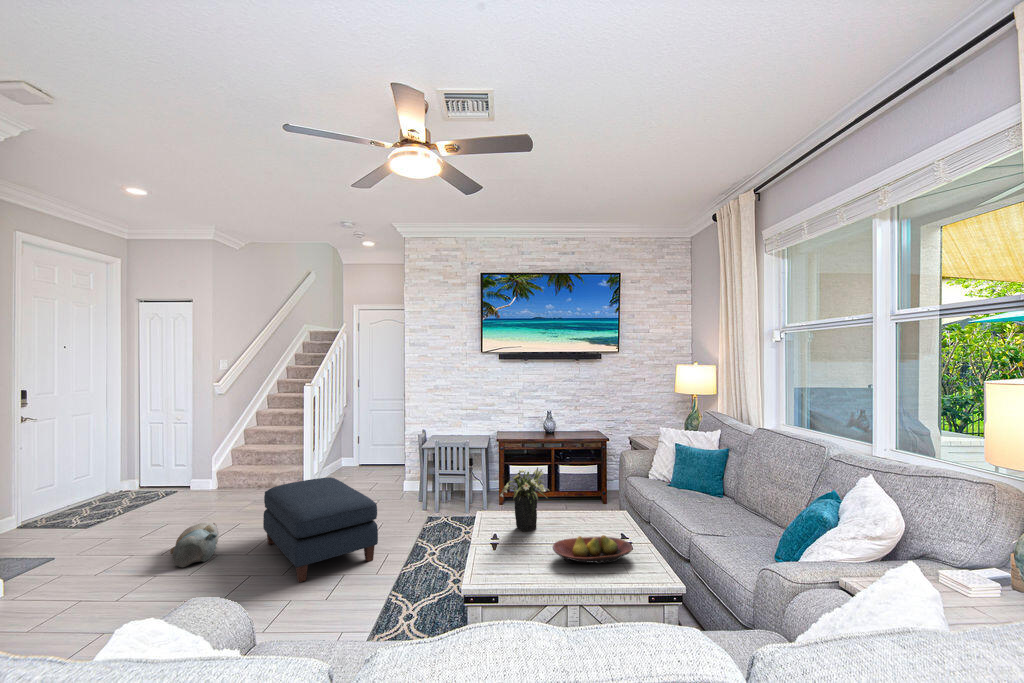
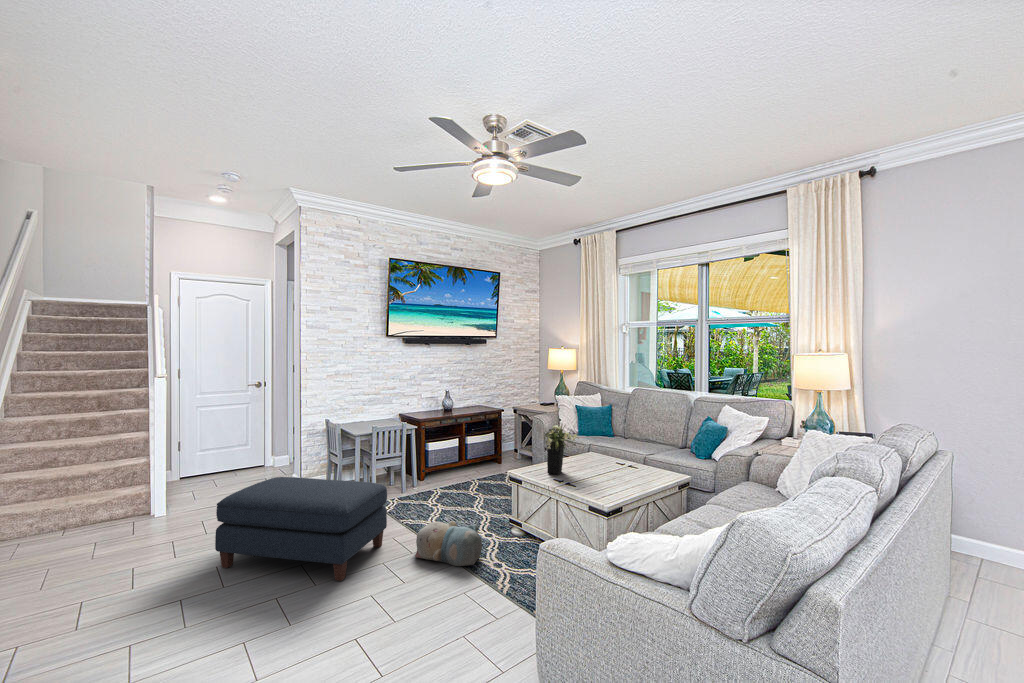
plush toy: present [170,522,219,567] -> present [415,521,482,566]
fruit bowl: present [553,535,633,564] -> none [607,460,652,482]

